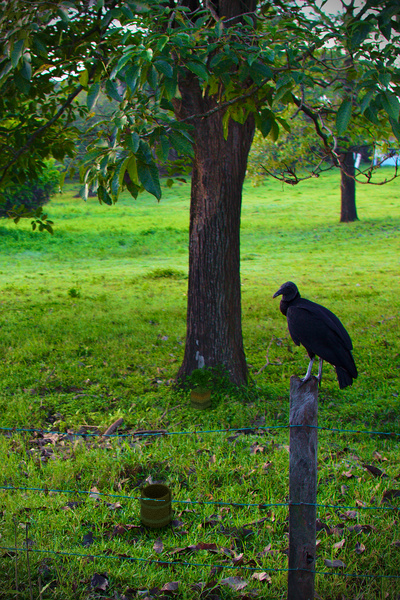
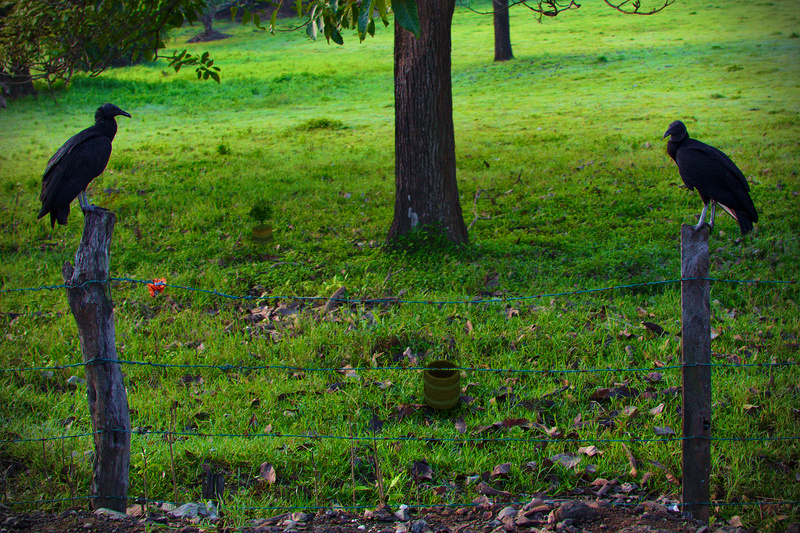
potted tree: present [190,369,214,410] -> present [249,205,274,245]

